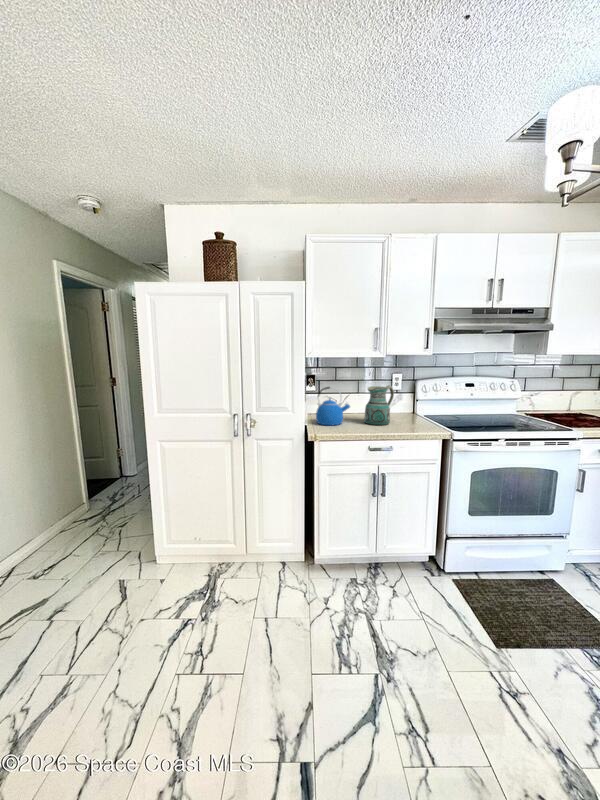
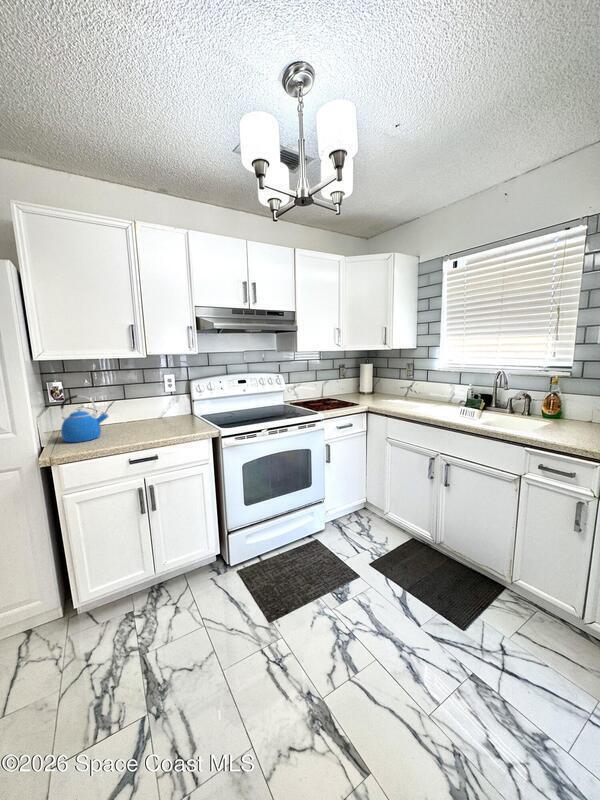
ceramic pitcher: present [364,386,394,425] -> none [128,388,163,433]

